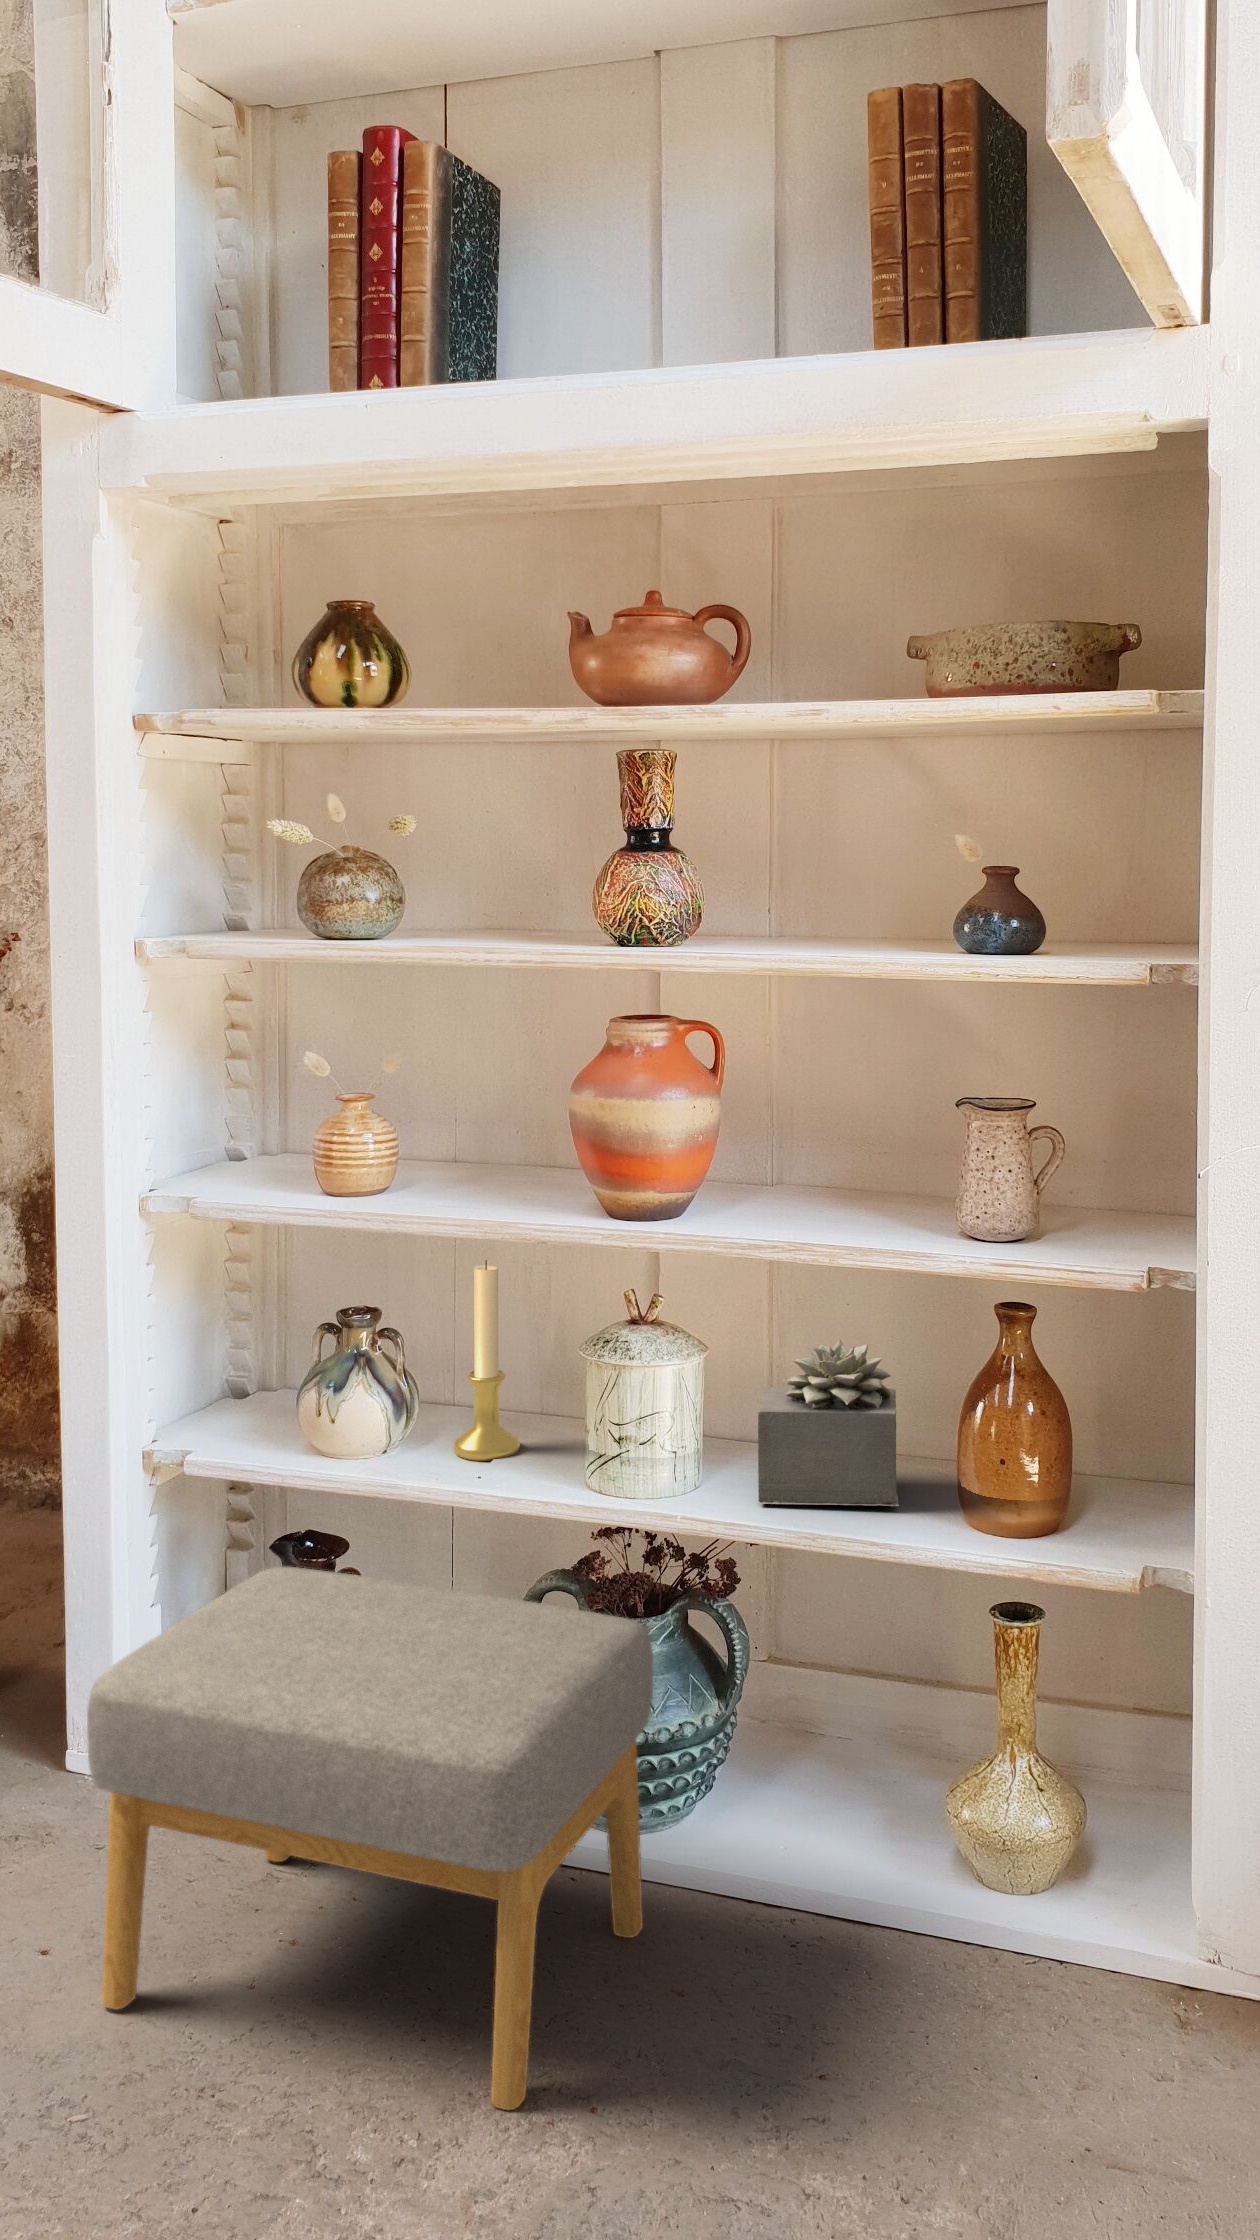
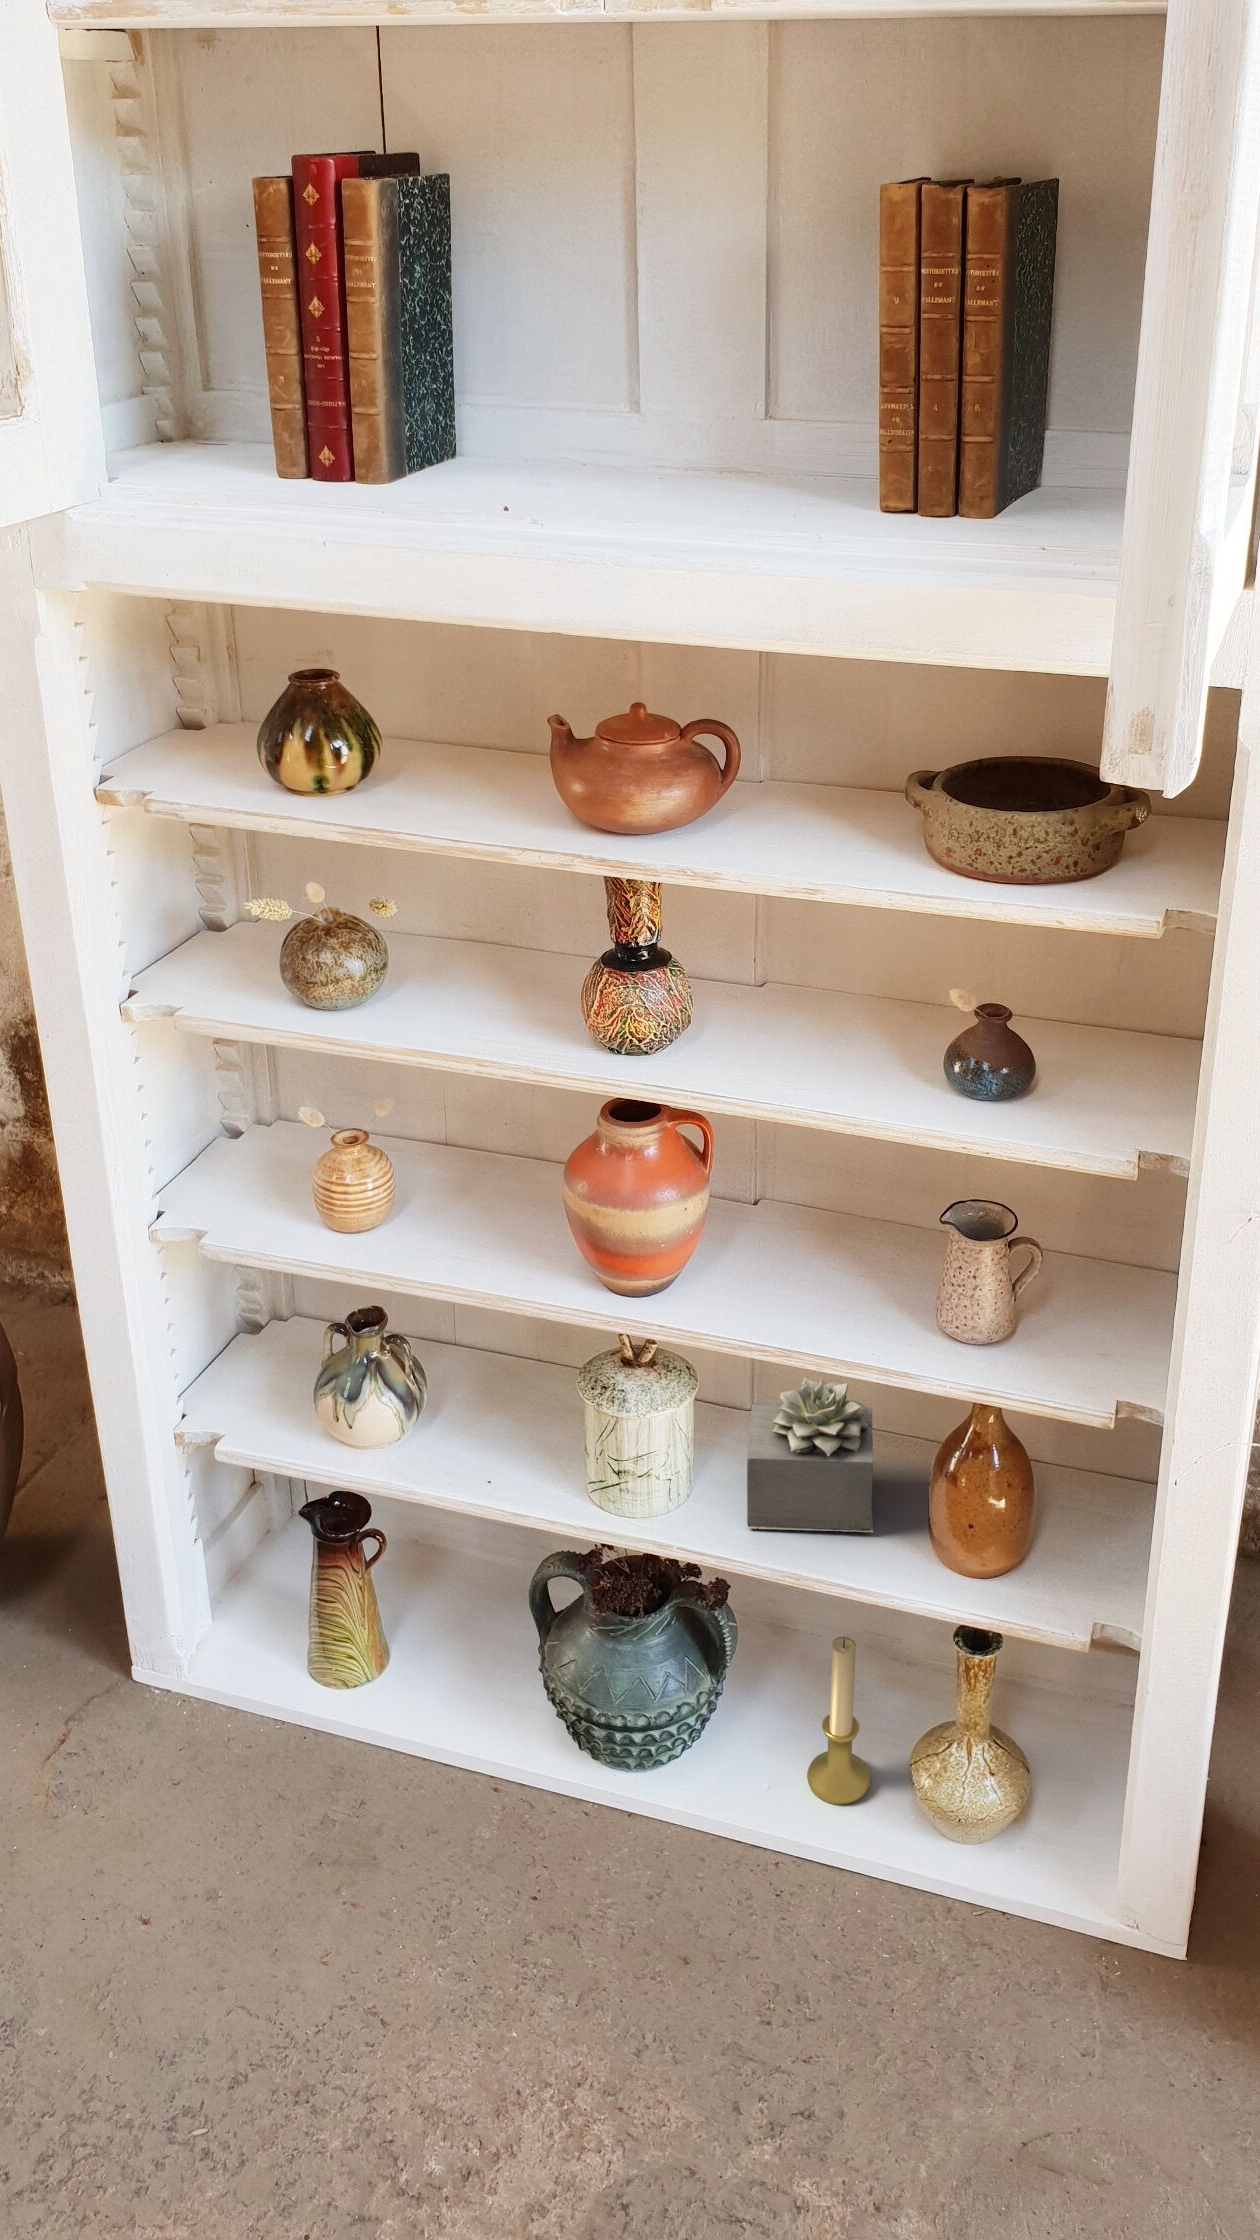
candle holder: present [453,1260,520,1461] -> present [807,1637,871,1805]
footstool: present [87,1567,653,2110] -> none [180,1589,659,2087]

